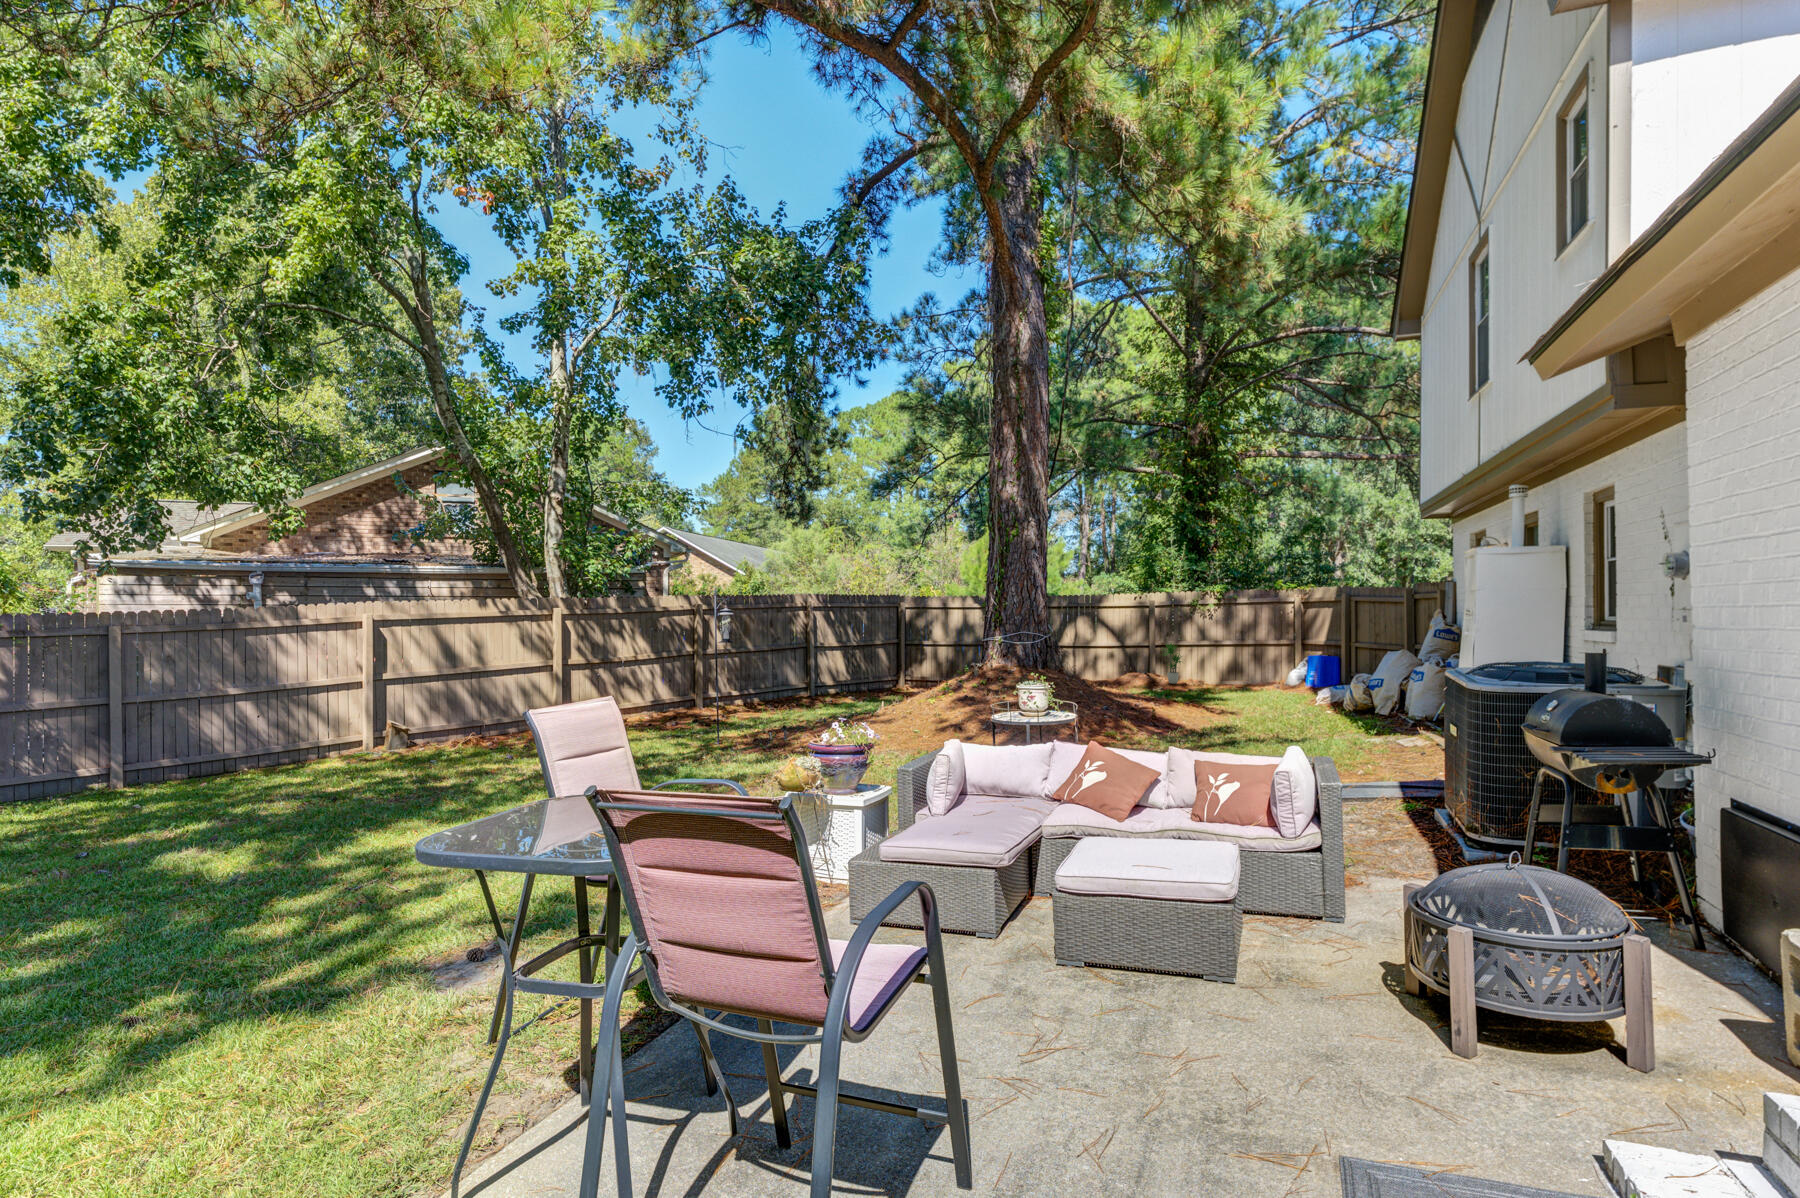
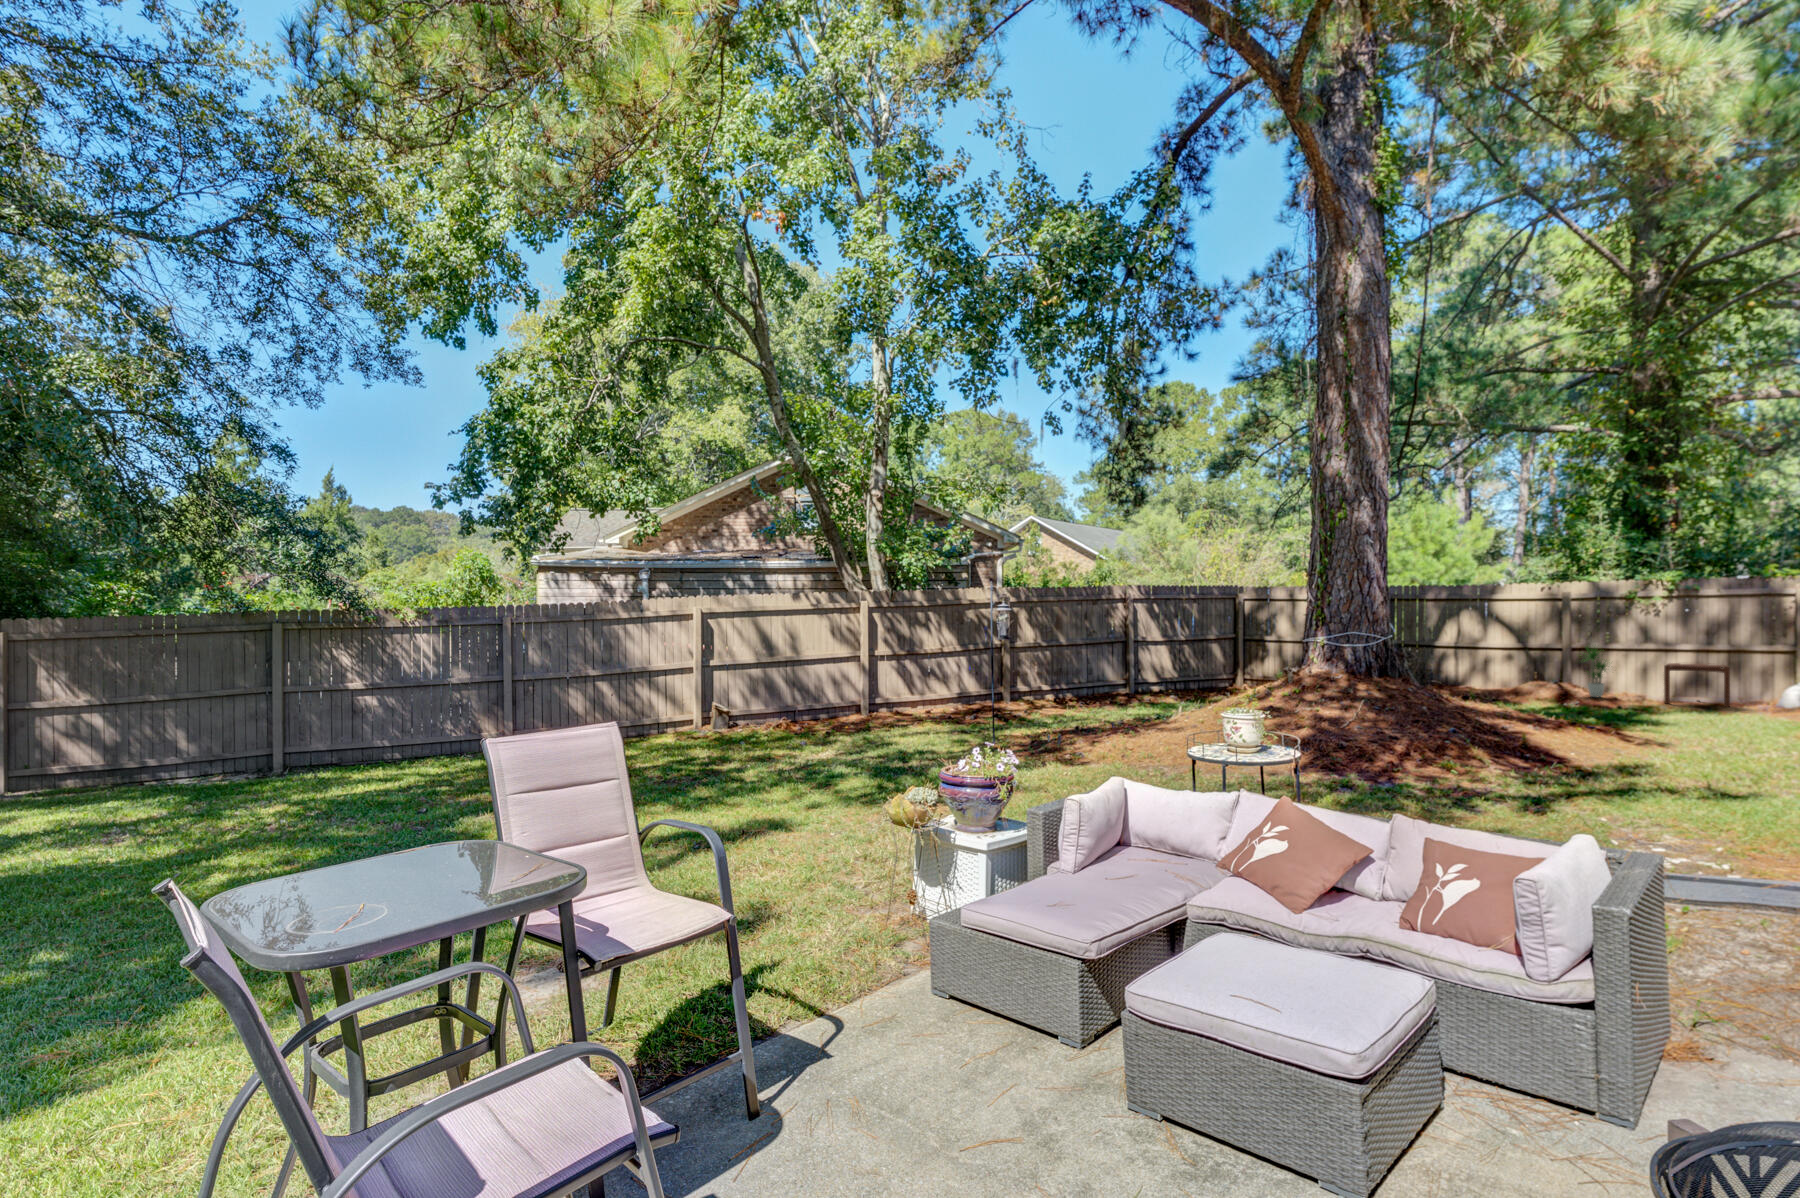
side table: none [1219,655,1260,687] -> present [1664,663,1730,707]

